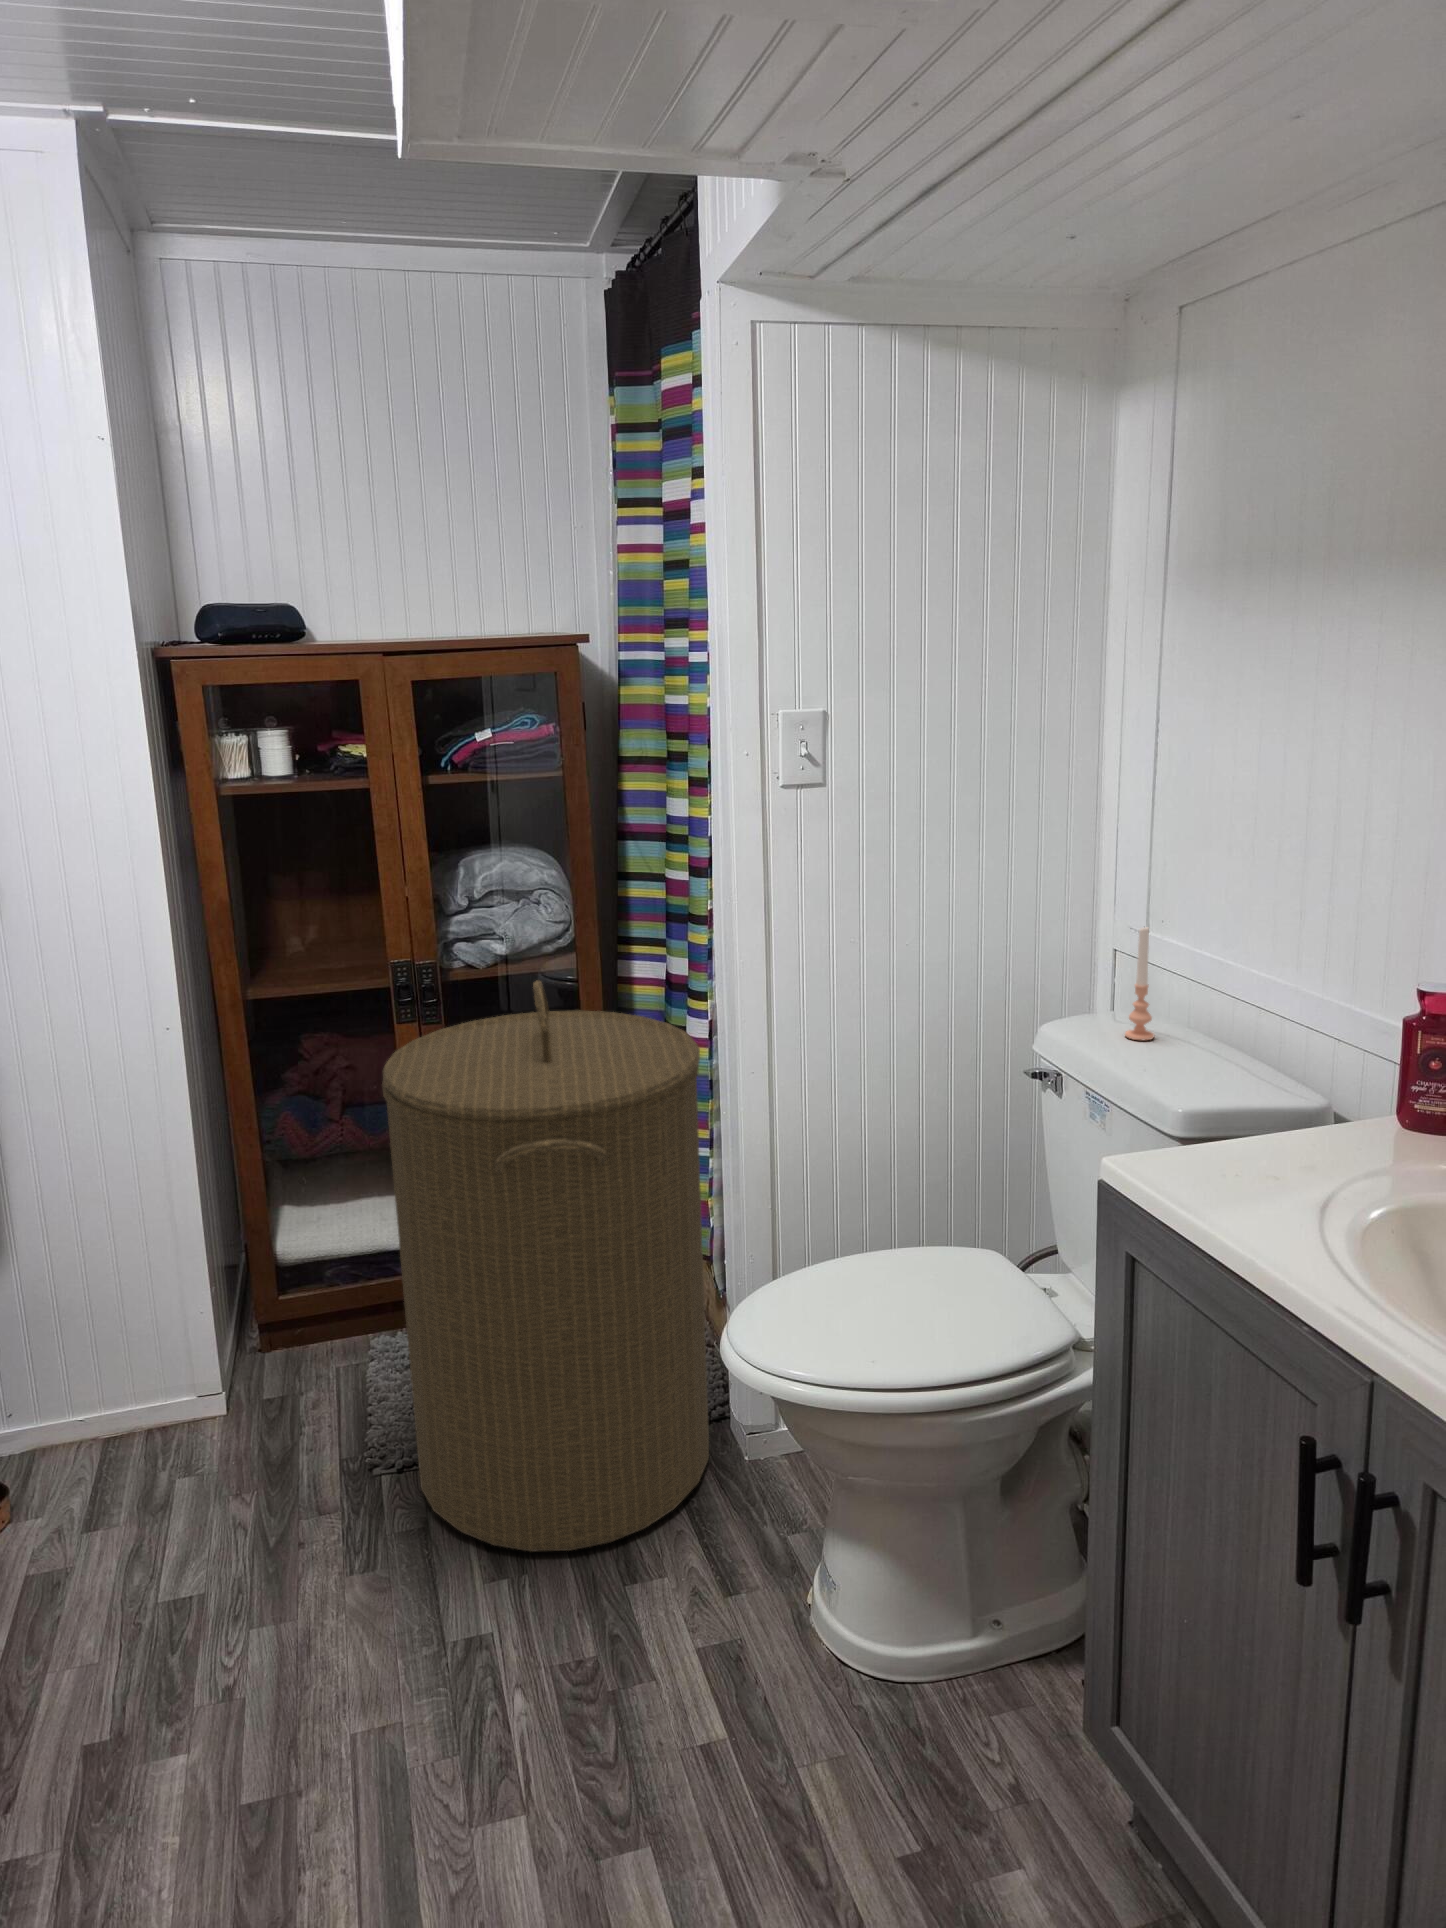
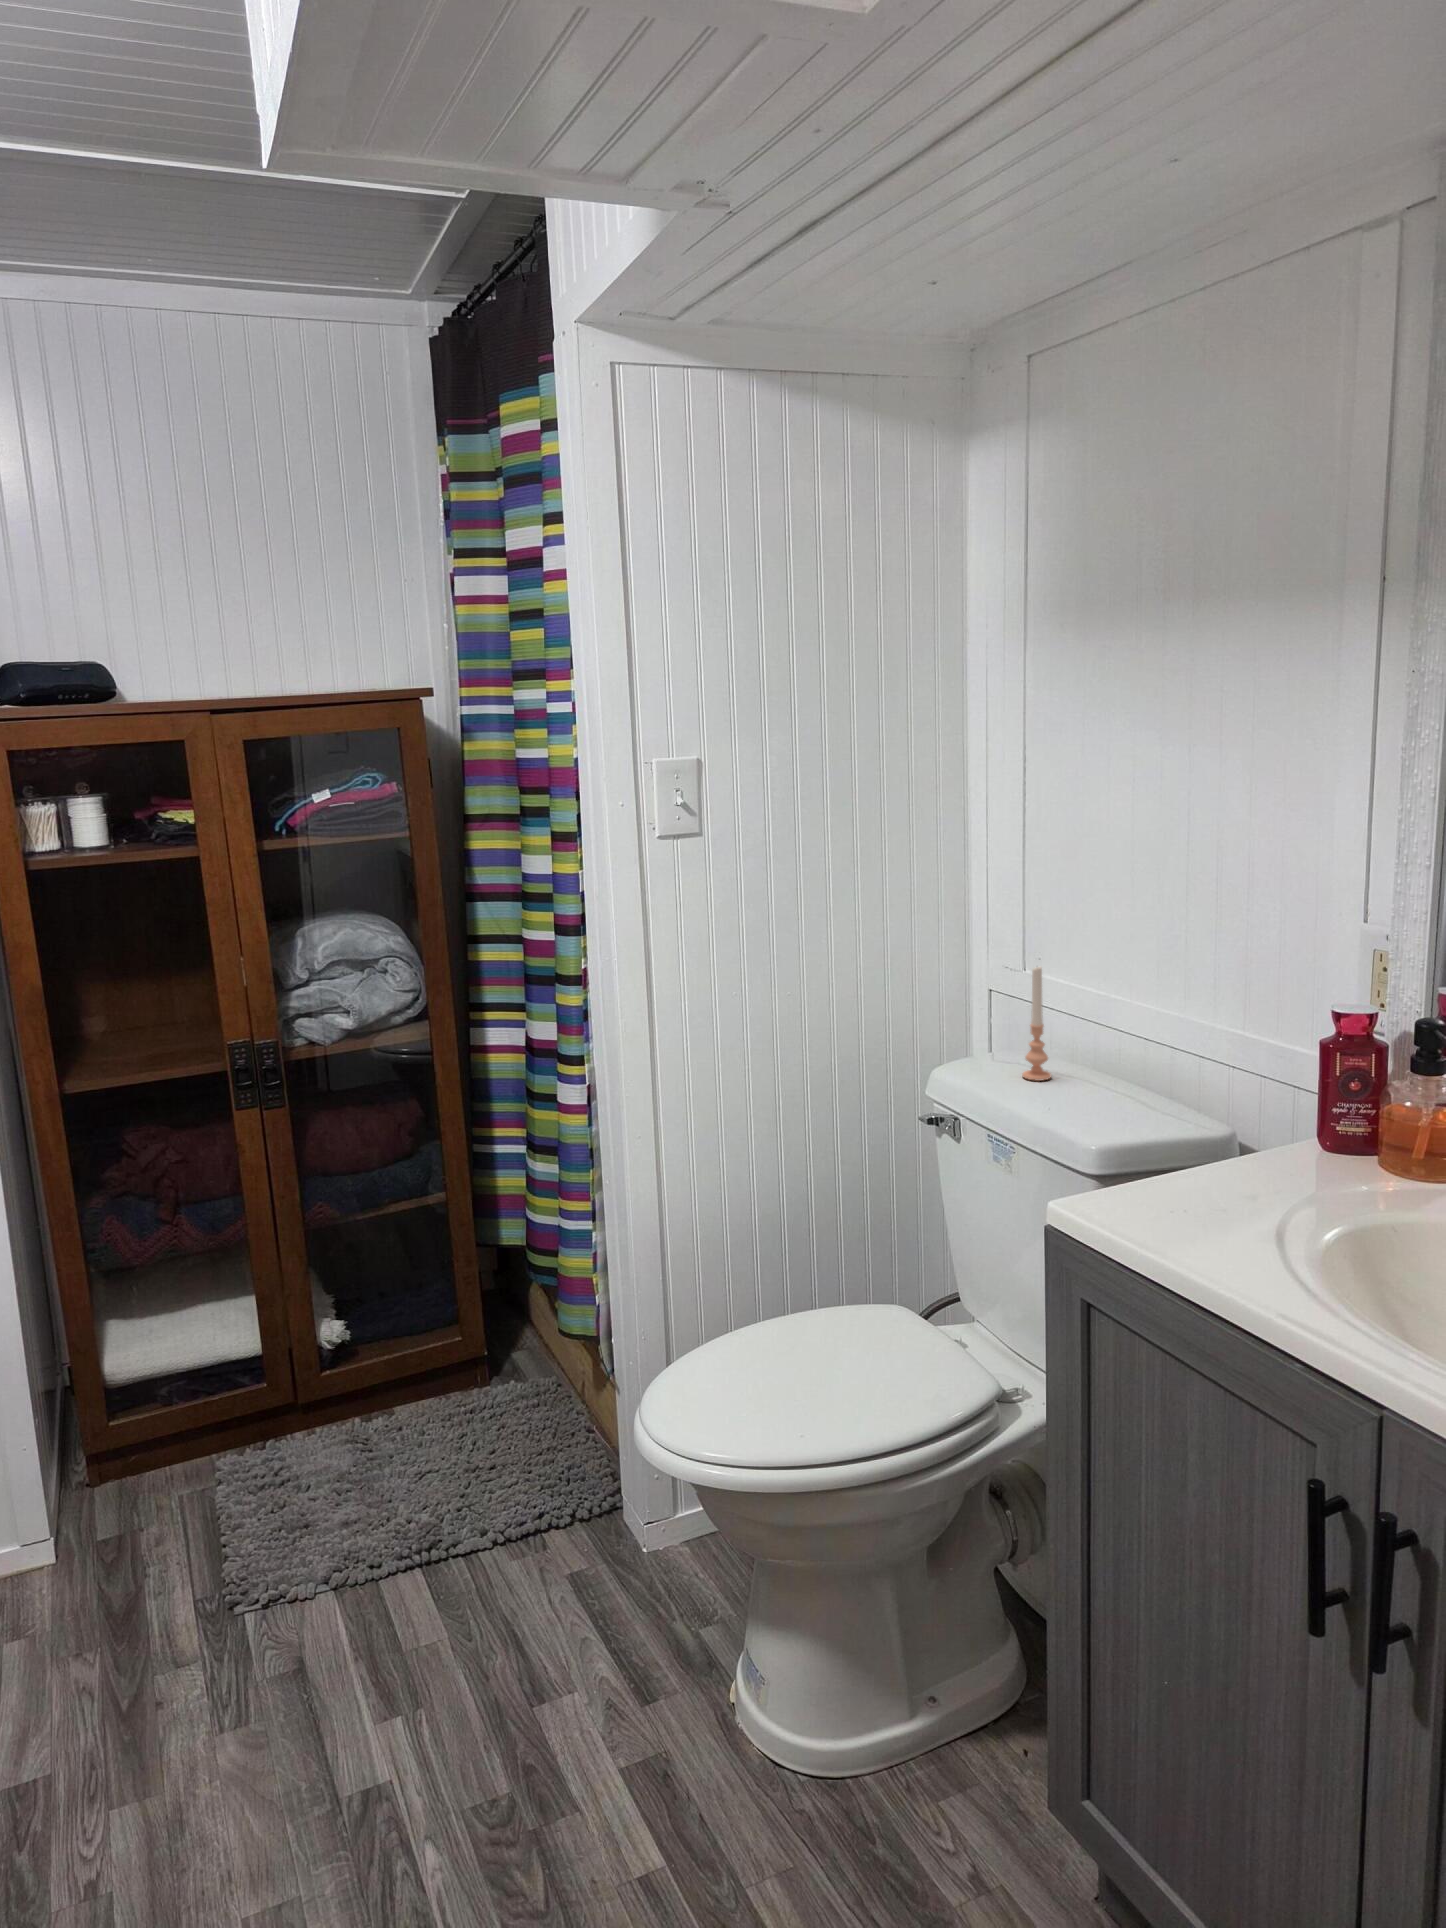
laundry hamper: present [382,980,709,1551] -> none [237,1052,608,1682]

